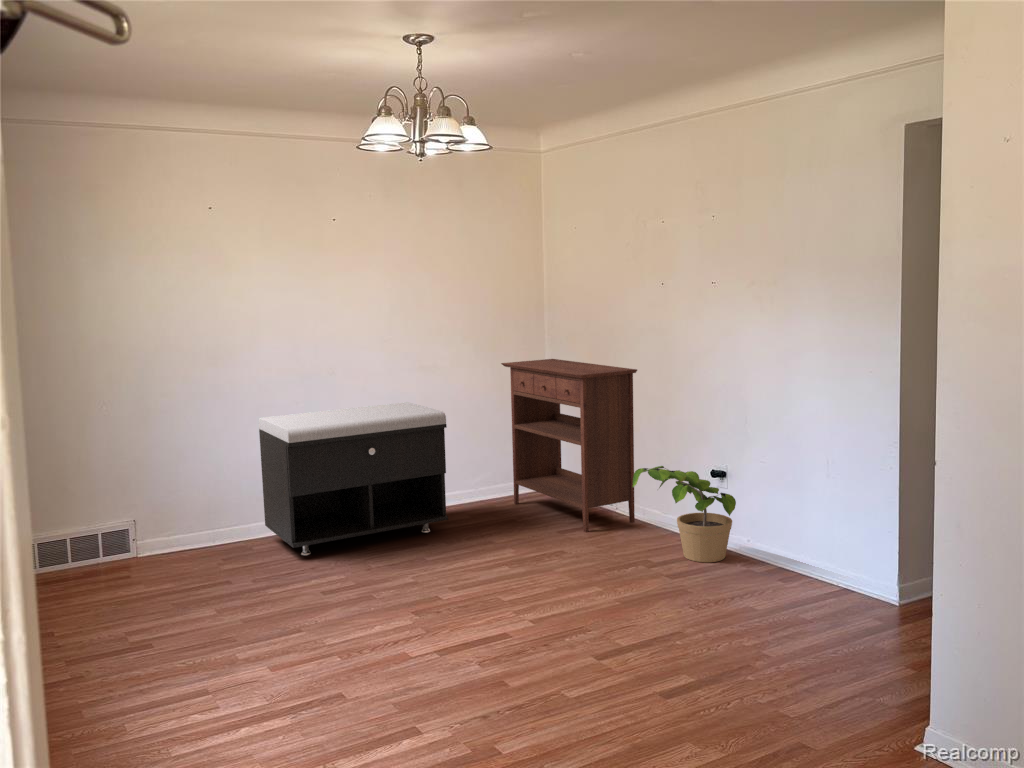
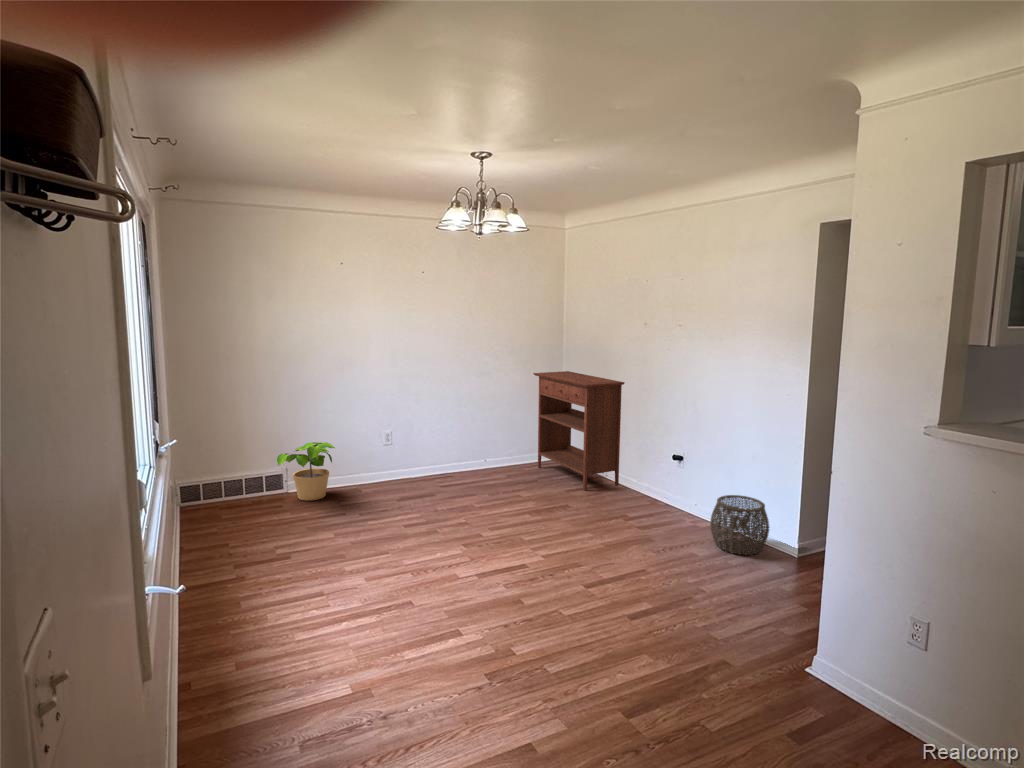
storage bench: present [259,402,448,556] -> none [370,397,494,498]
potted plant: present [632,466,736,562] -> present [277,442,335,501]
woven basket: none [769,521,854,606] -> present [710,495,769,555]

